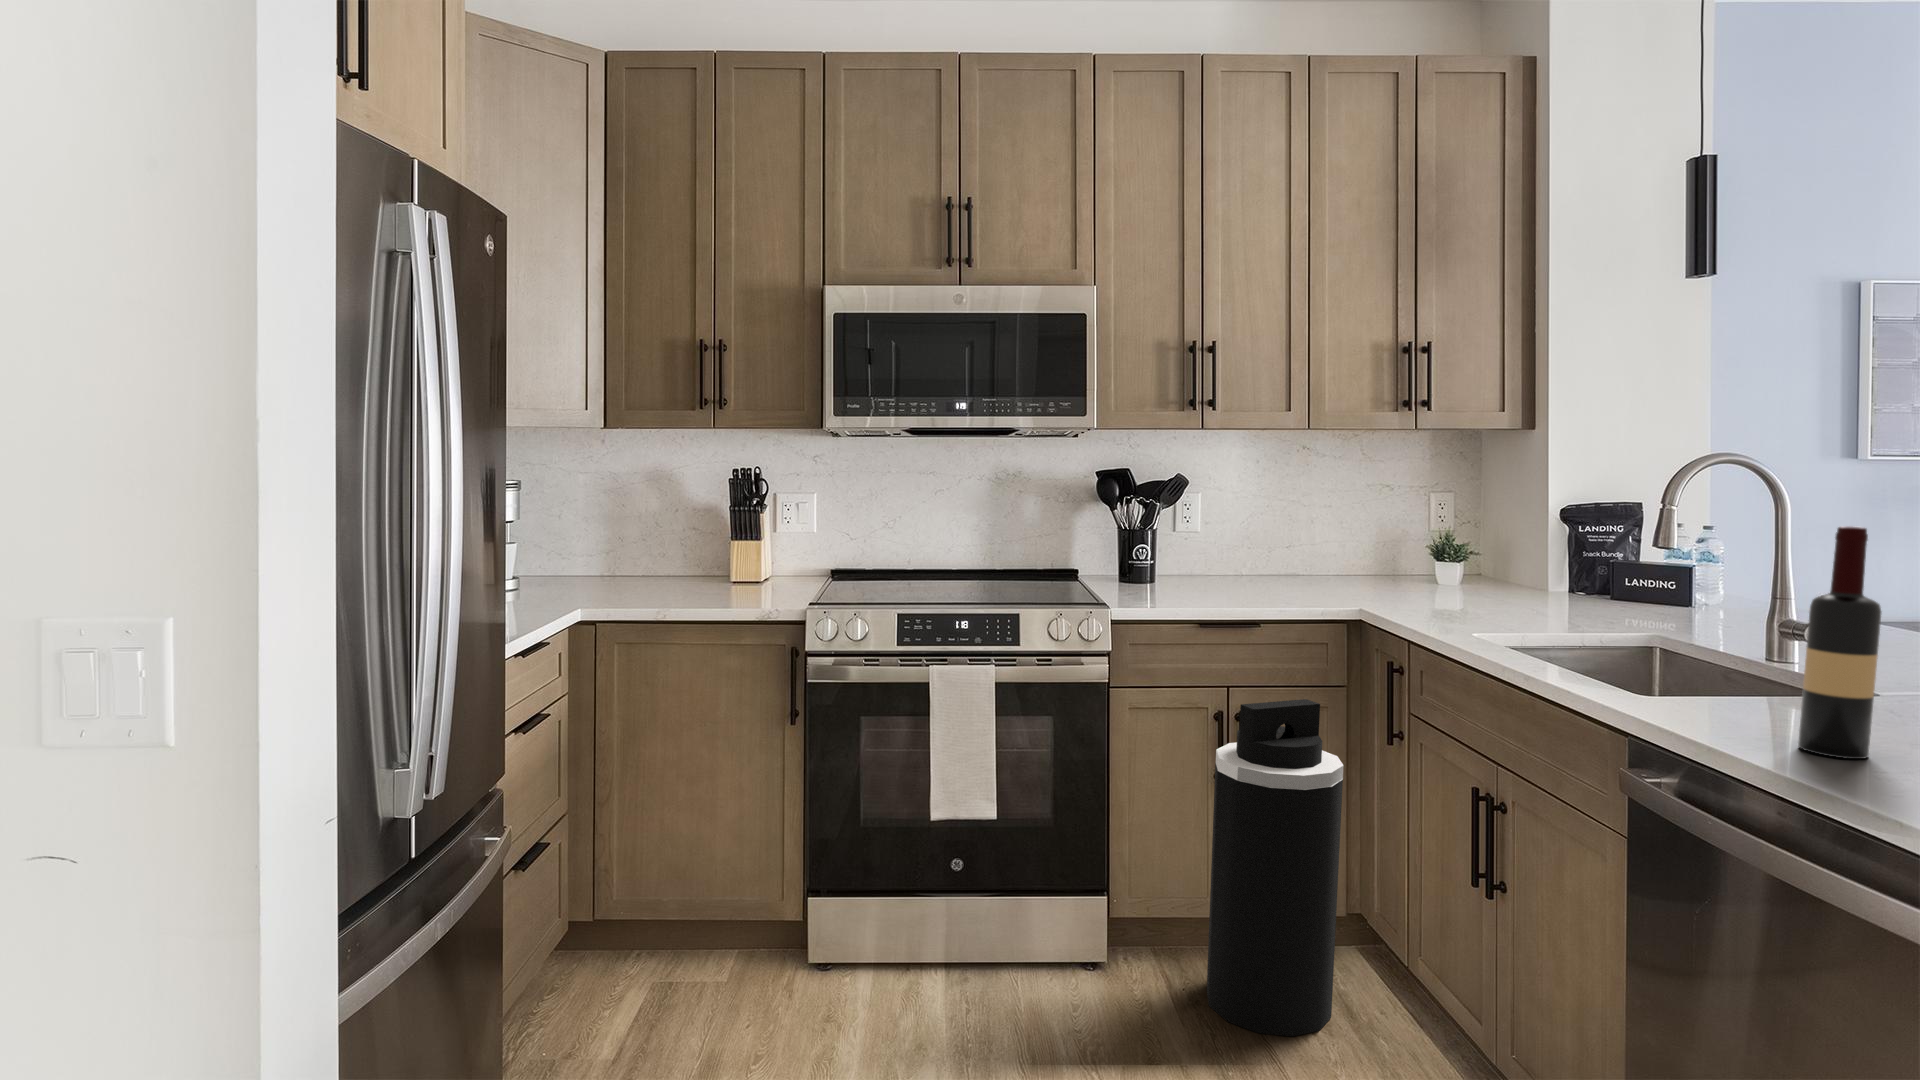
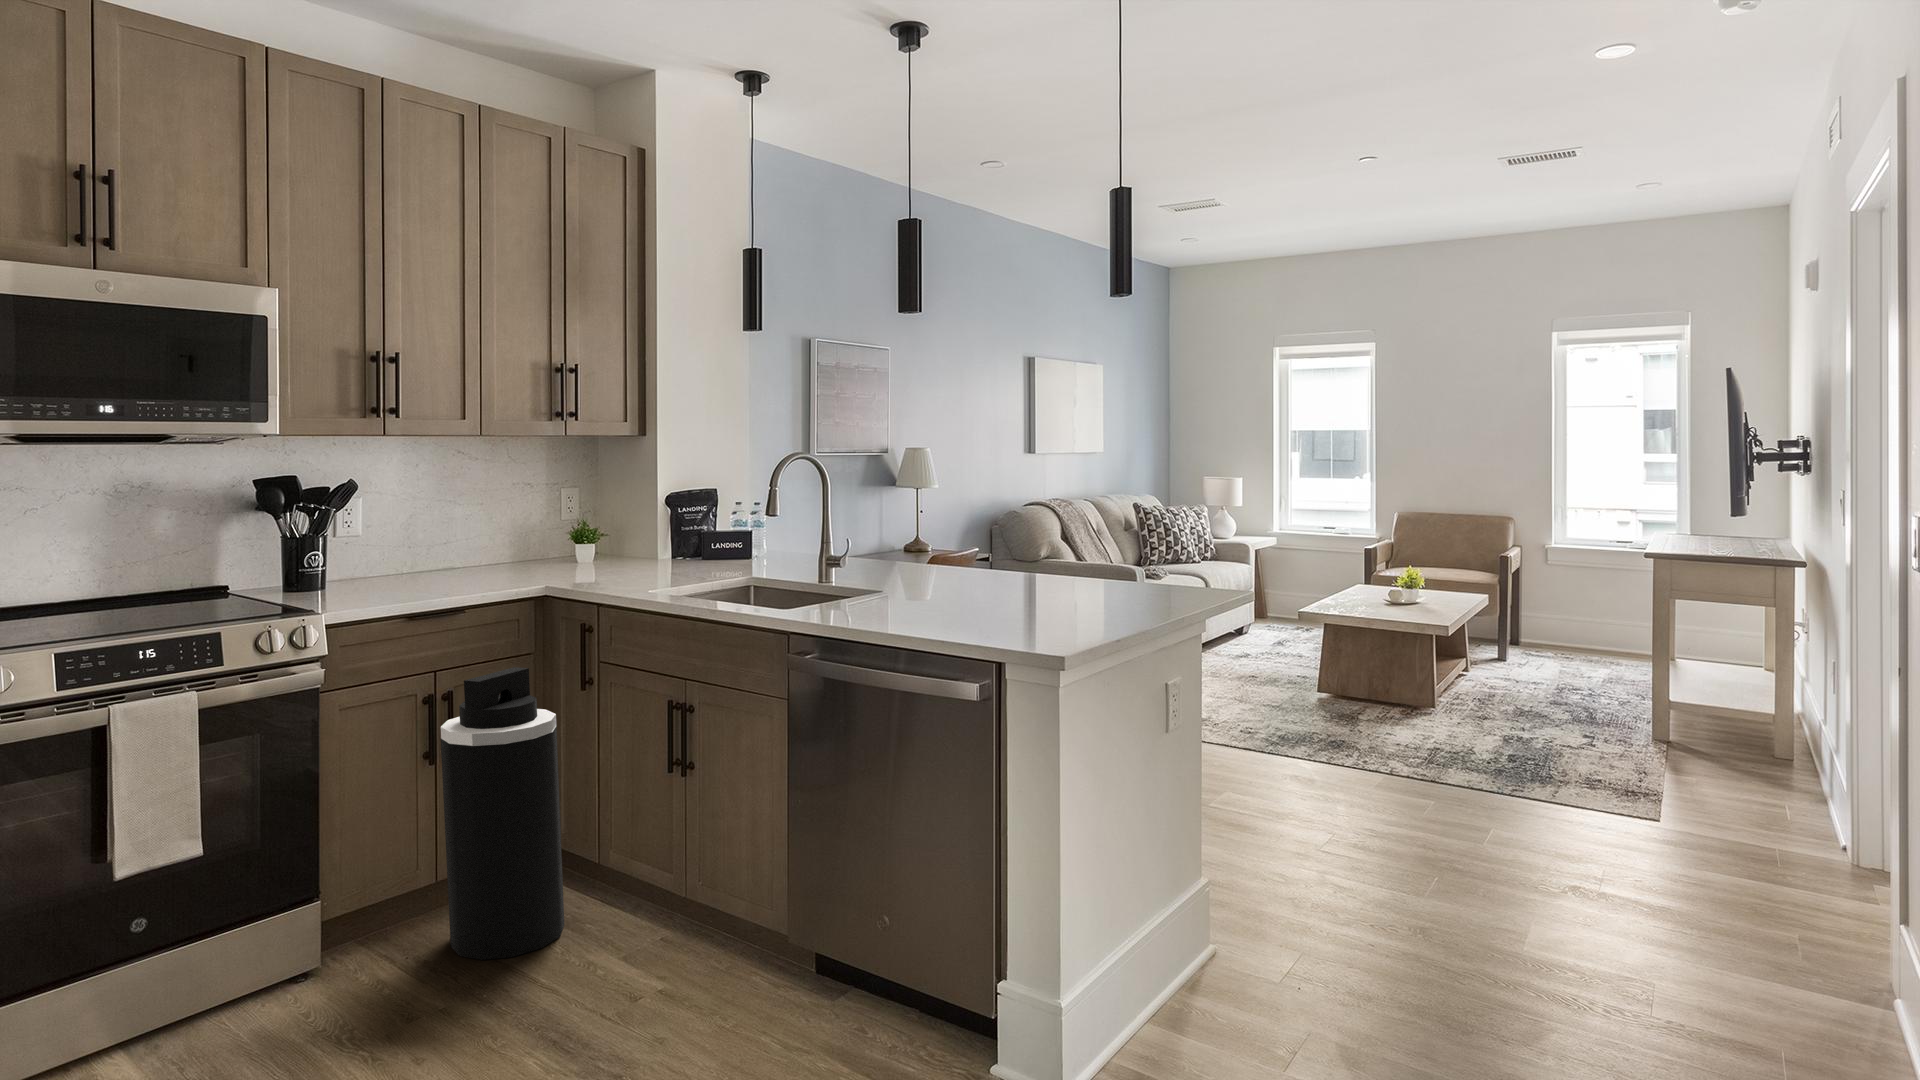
wine bottle: present [1798,526,1881,759] -> none [867,490,900,621]

